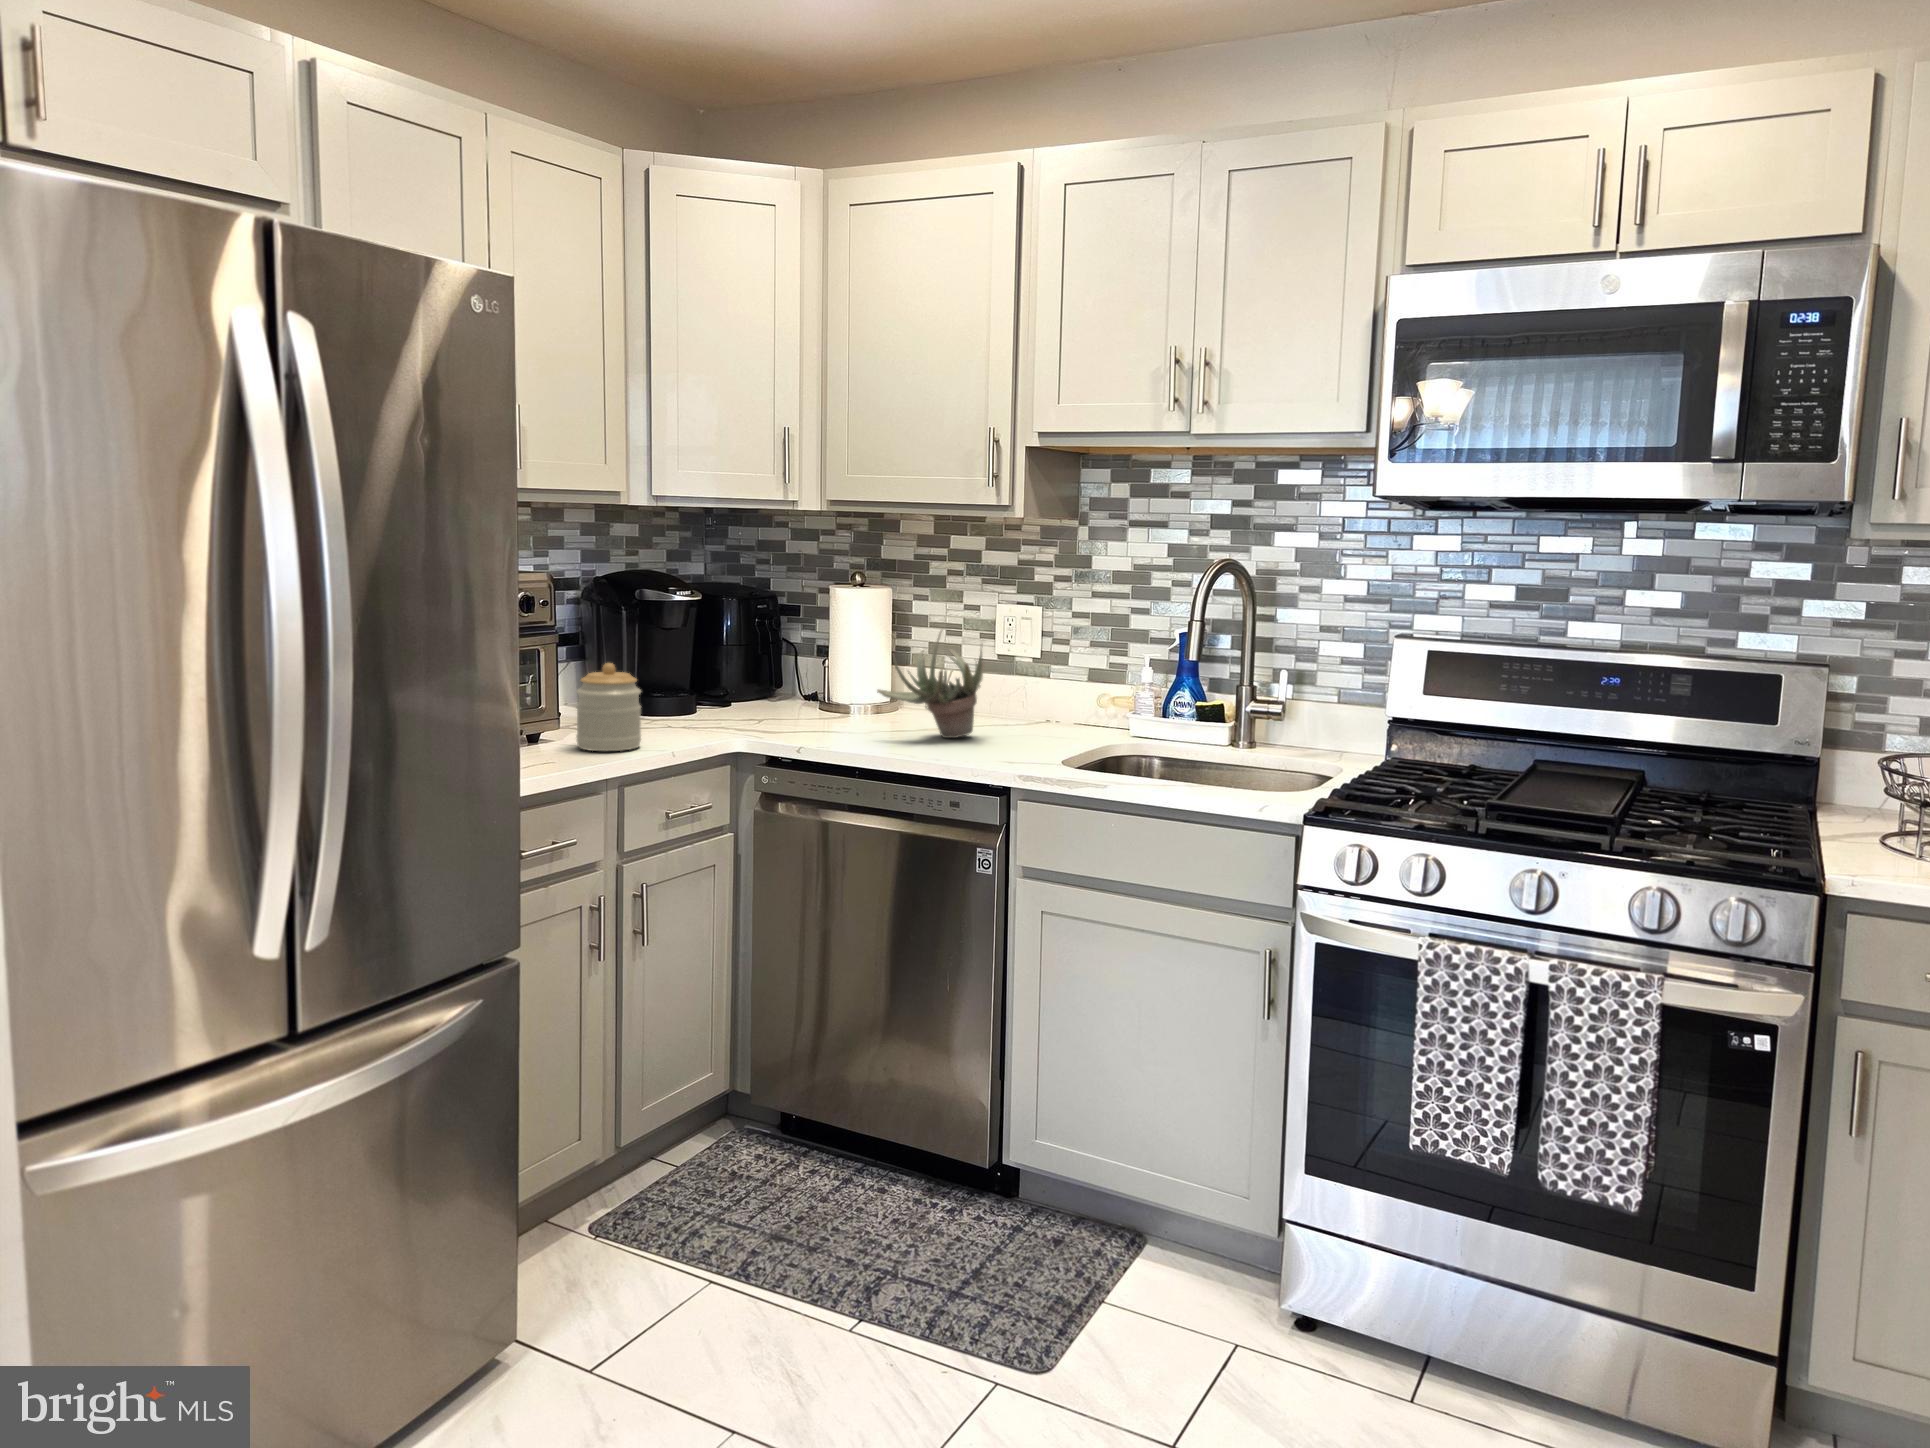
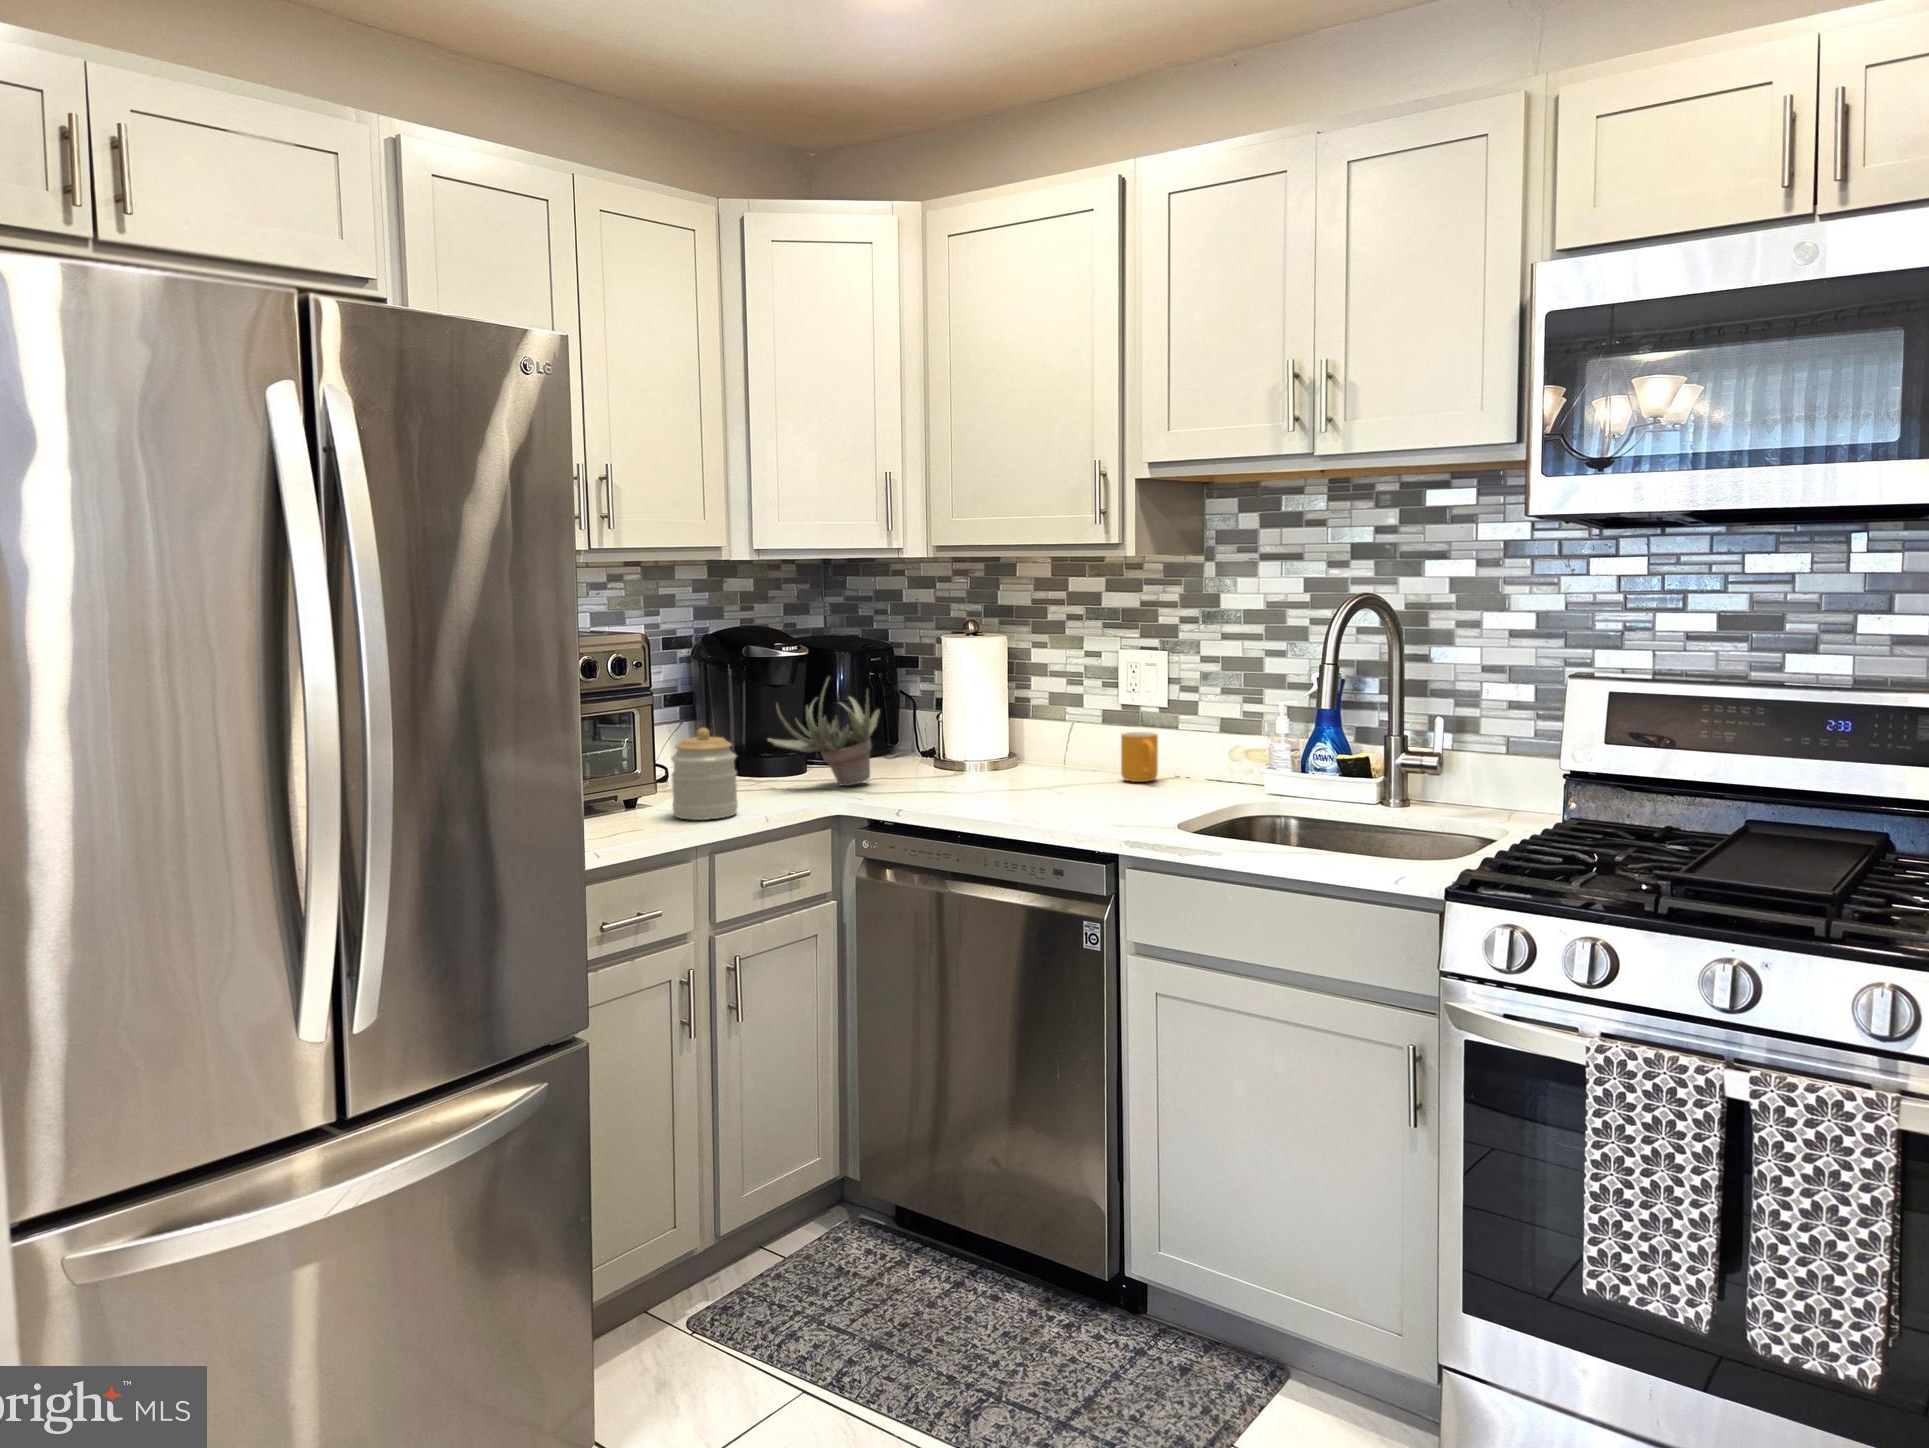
succulent plant: present [877,631,984,738] -> present [768,678,880,786]
mug: none [997,678,1032,724] -> present [1121,732,1158,782]

